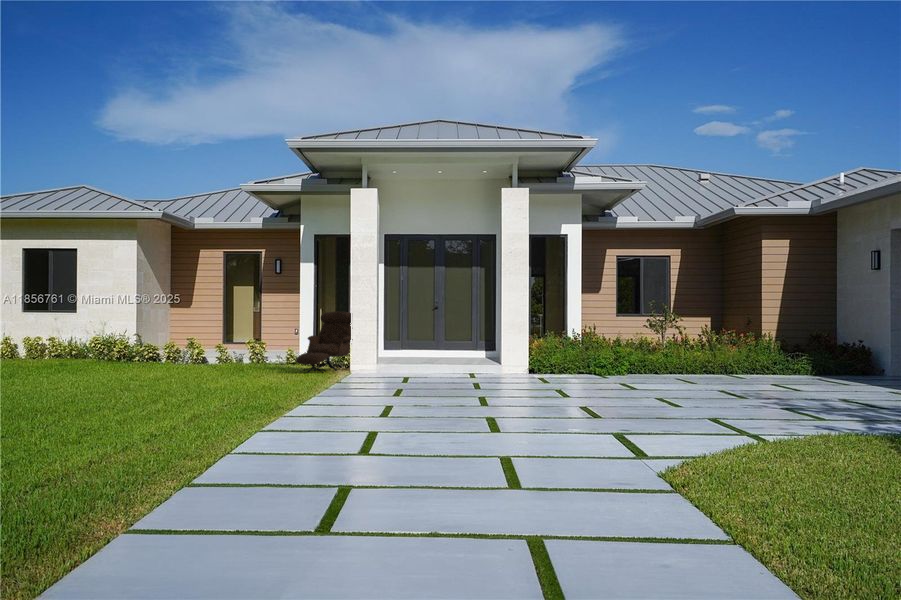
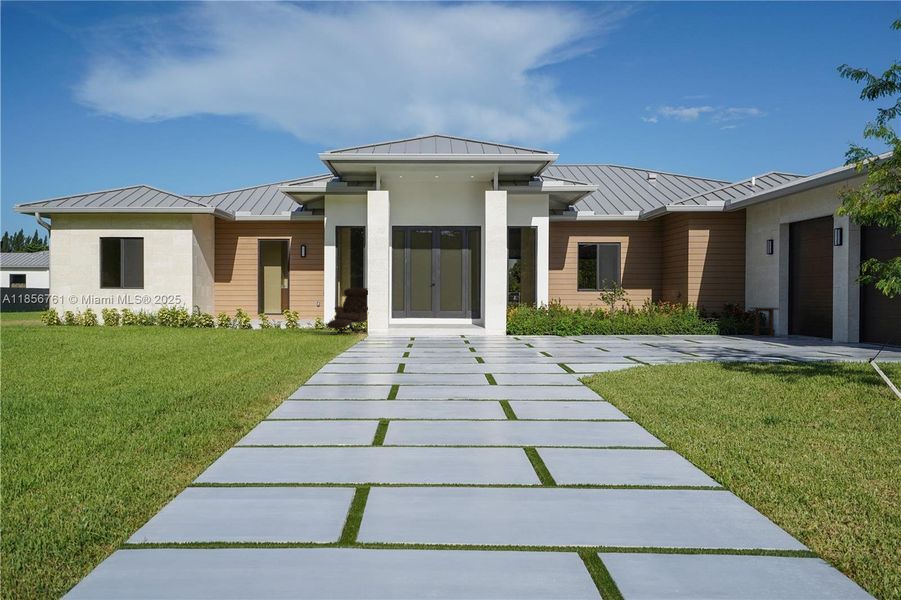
side table: none [847,339,888,377] -> present [750,307,779,336]

